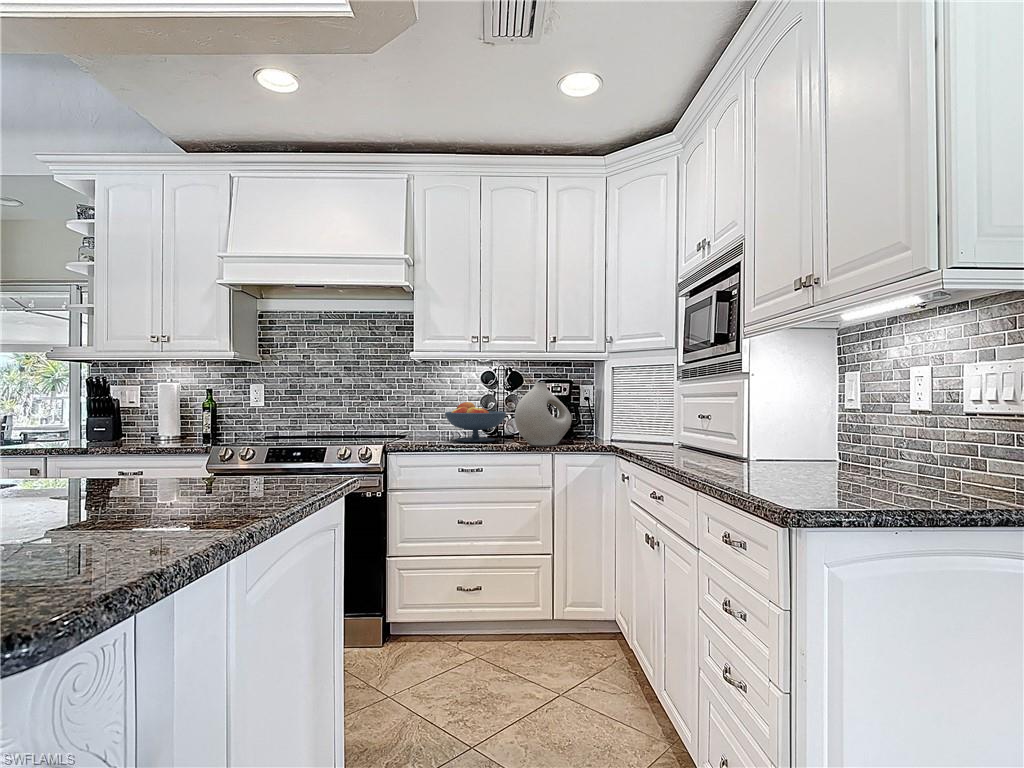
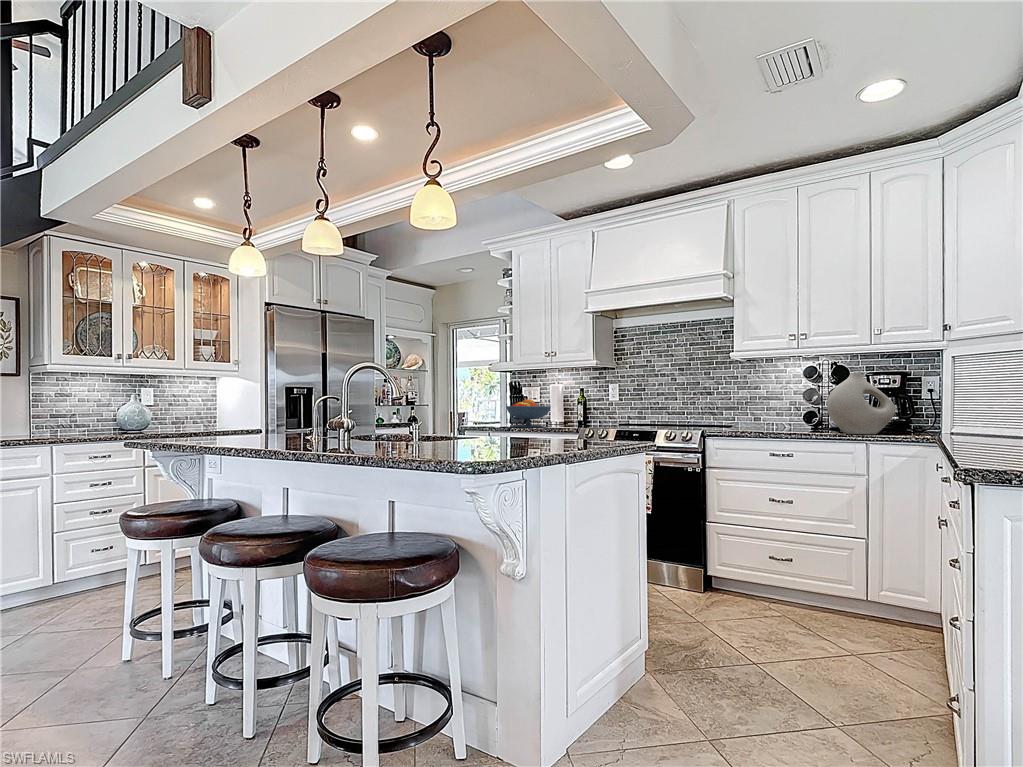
fruit bowl: present [445,402,506,442] -> present [506,399,551,428]

